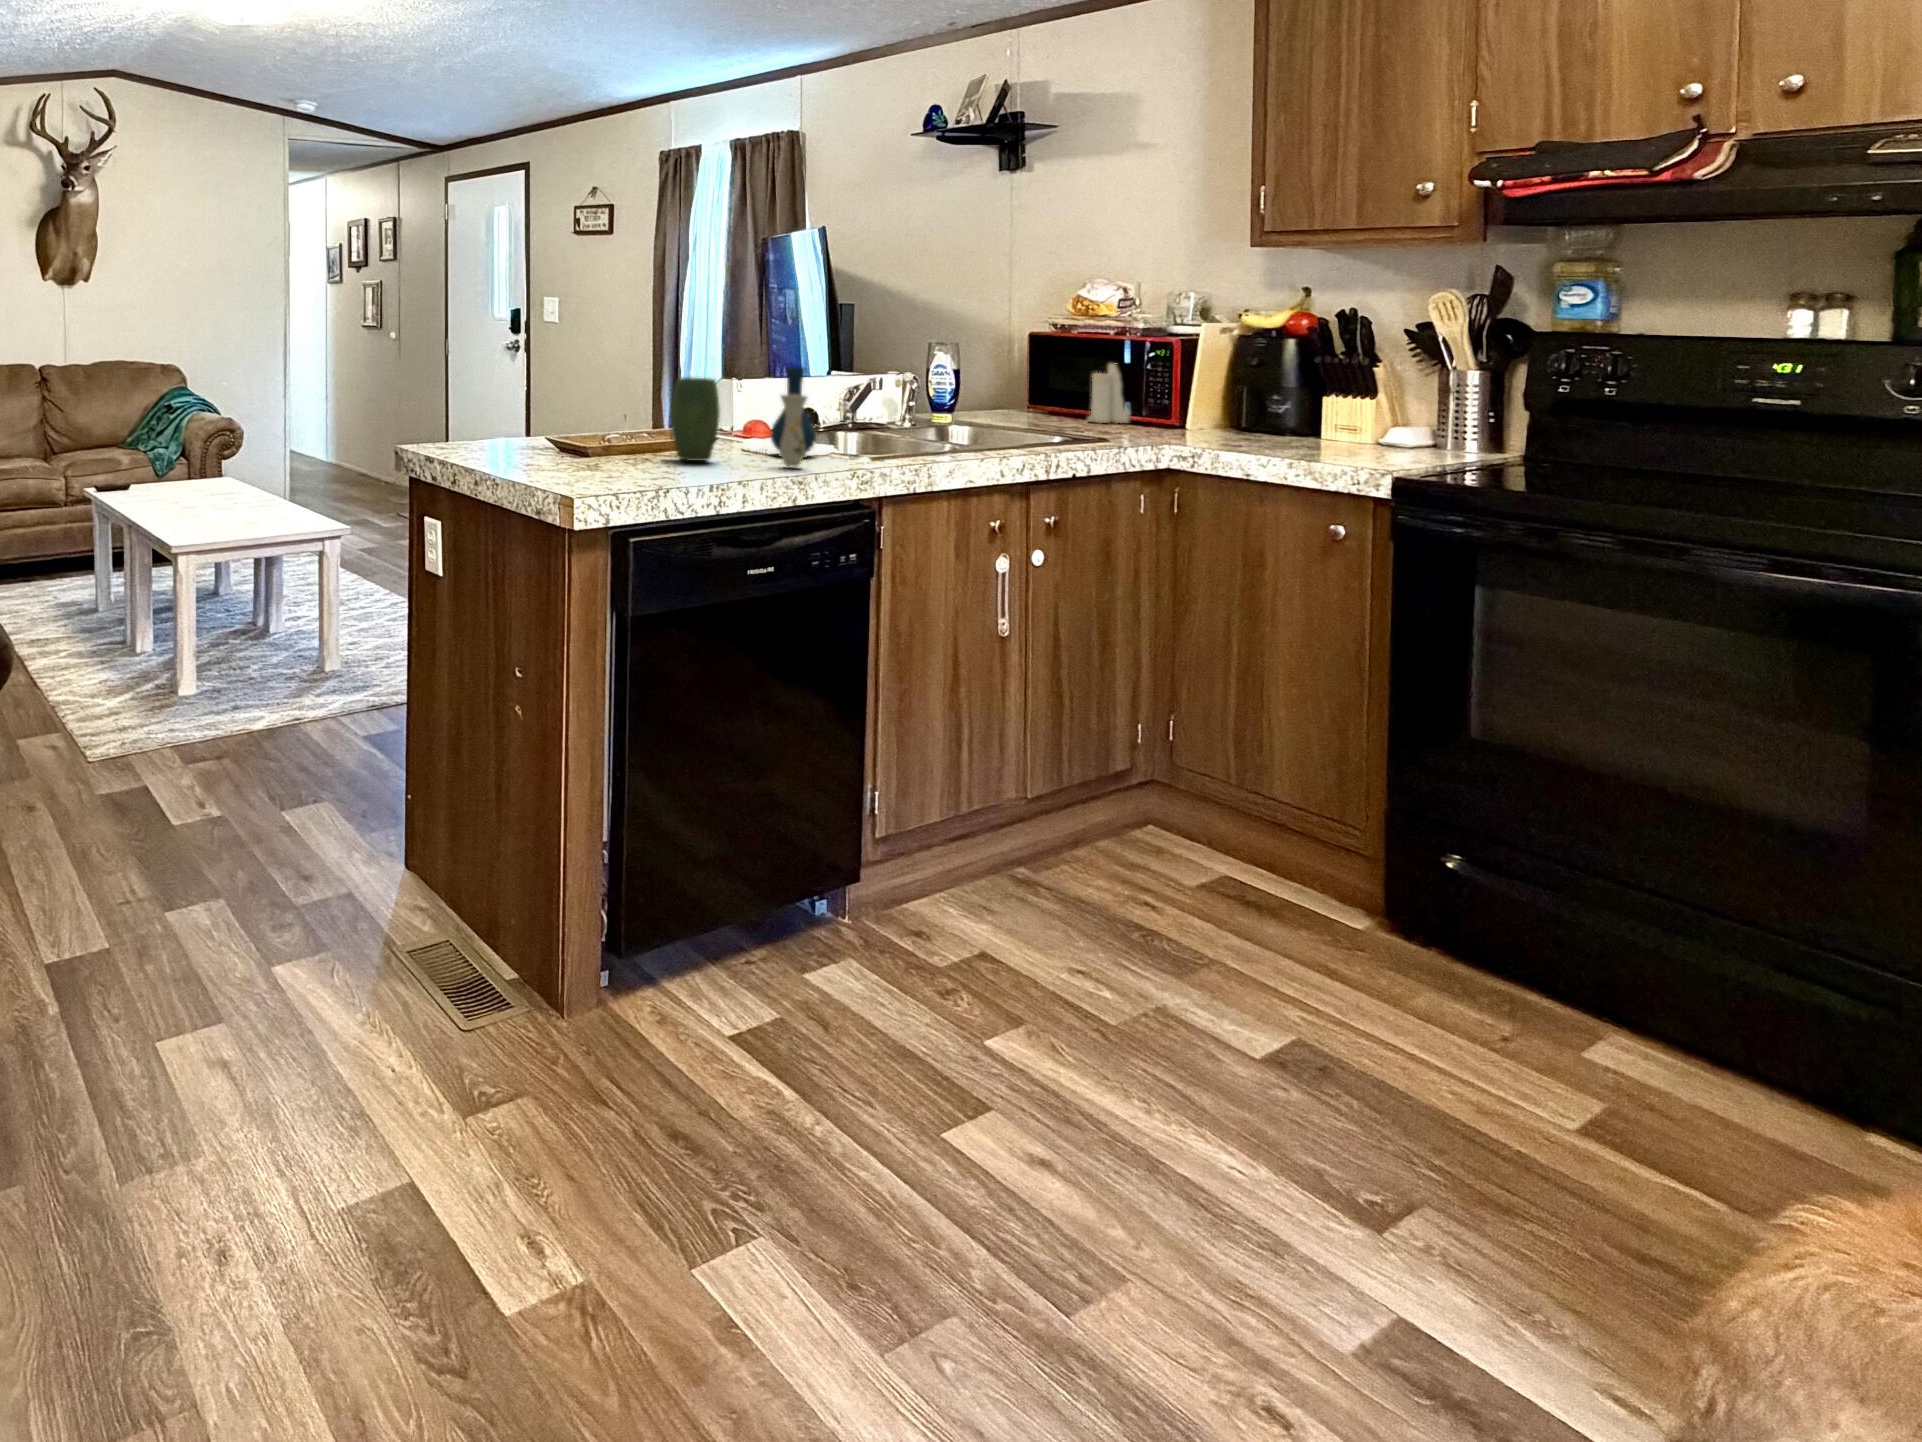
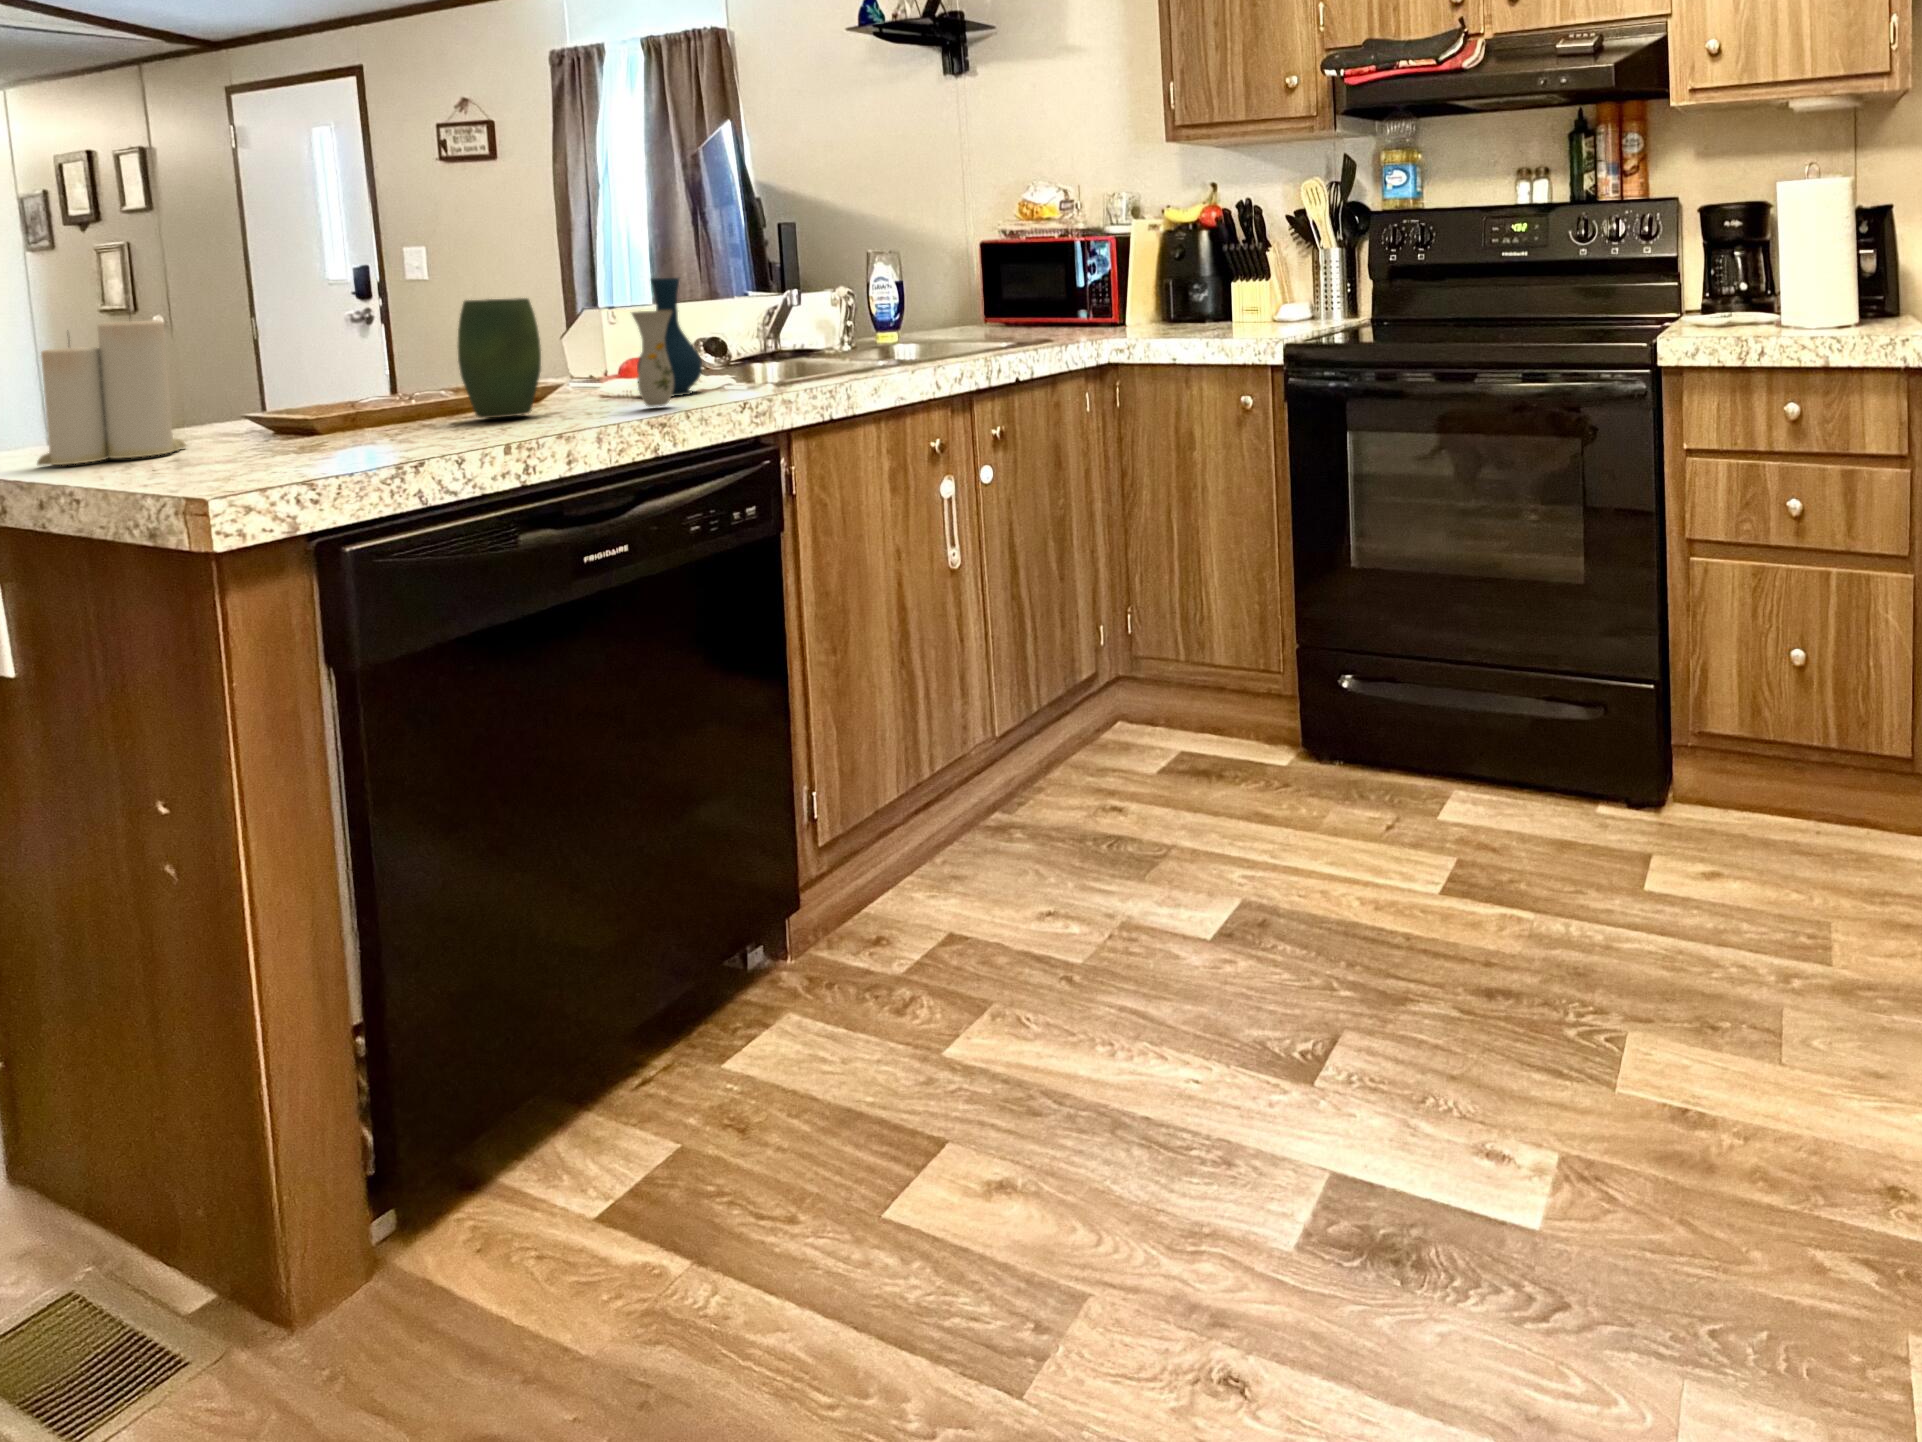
candle: present [1087,364,1129,423] -> present [37,305,186,465]

